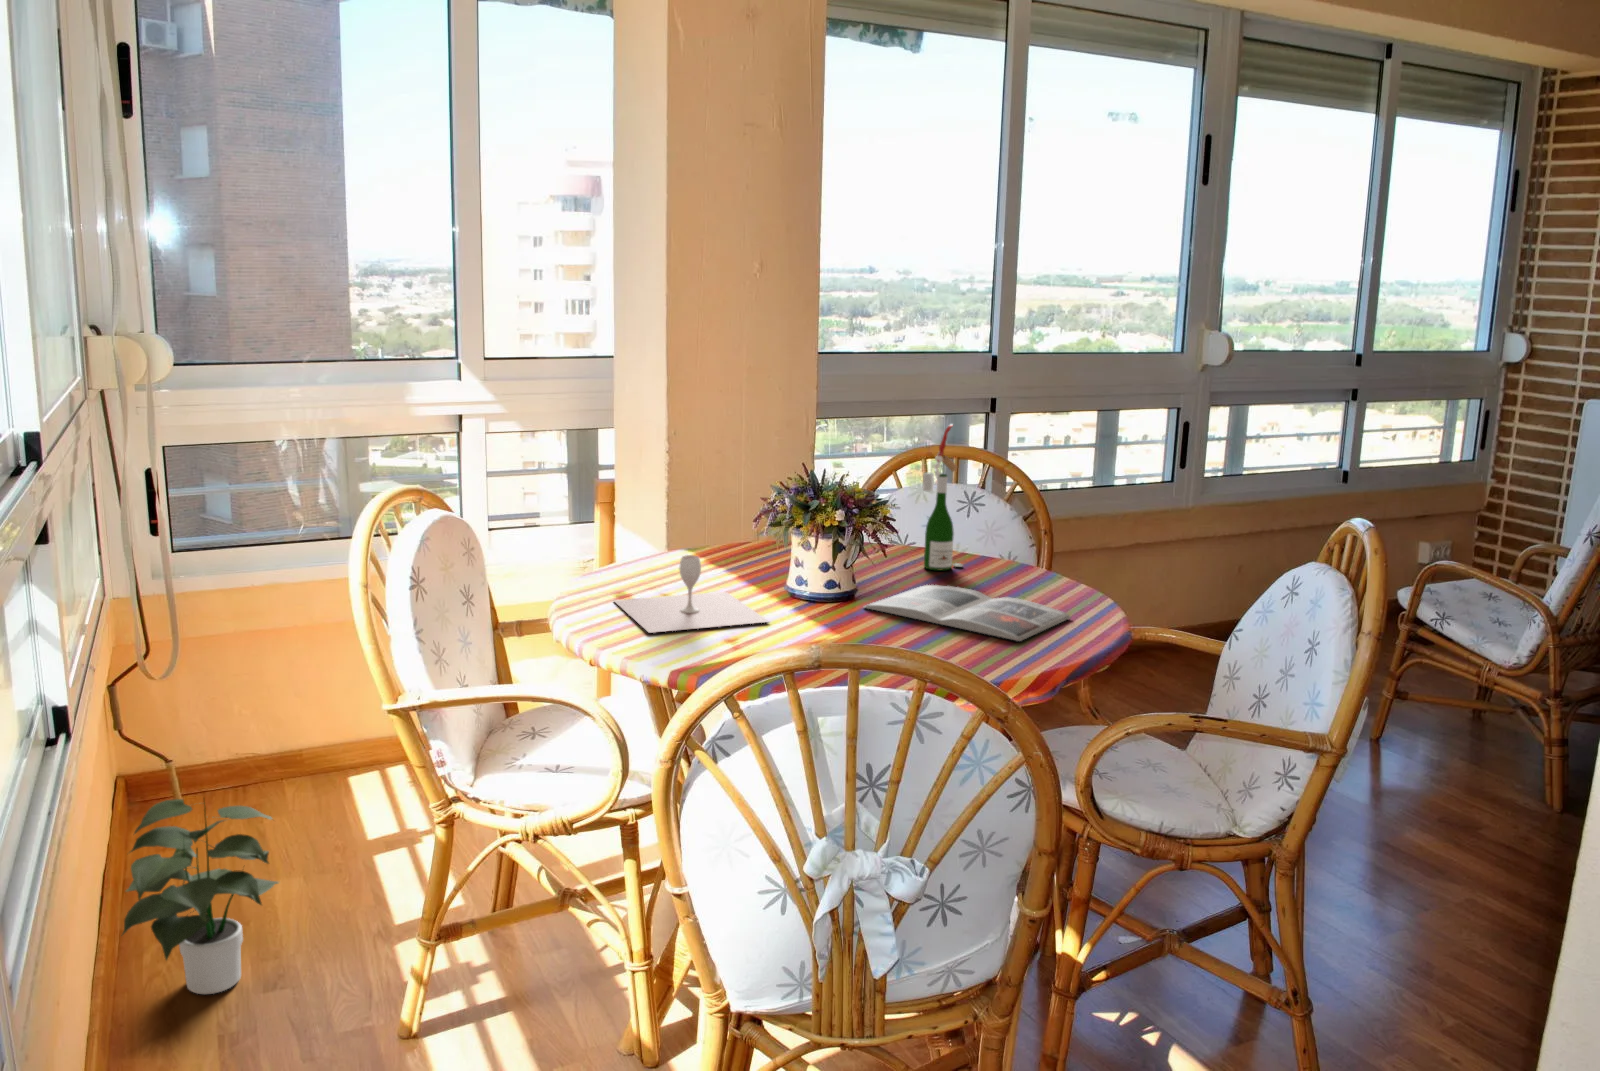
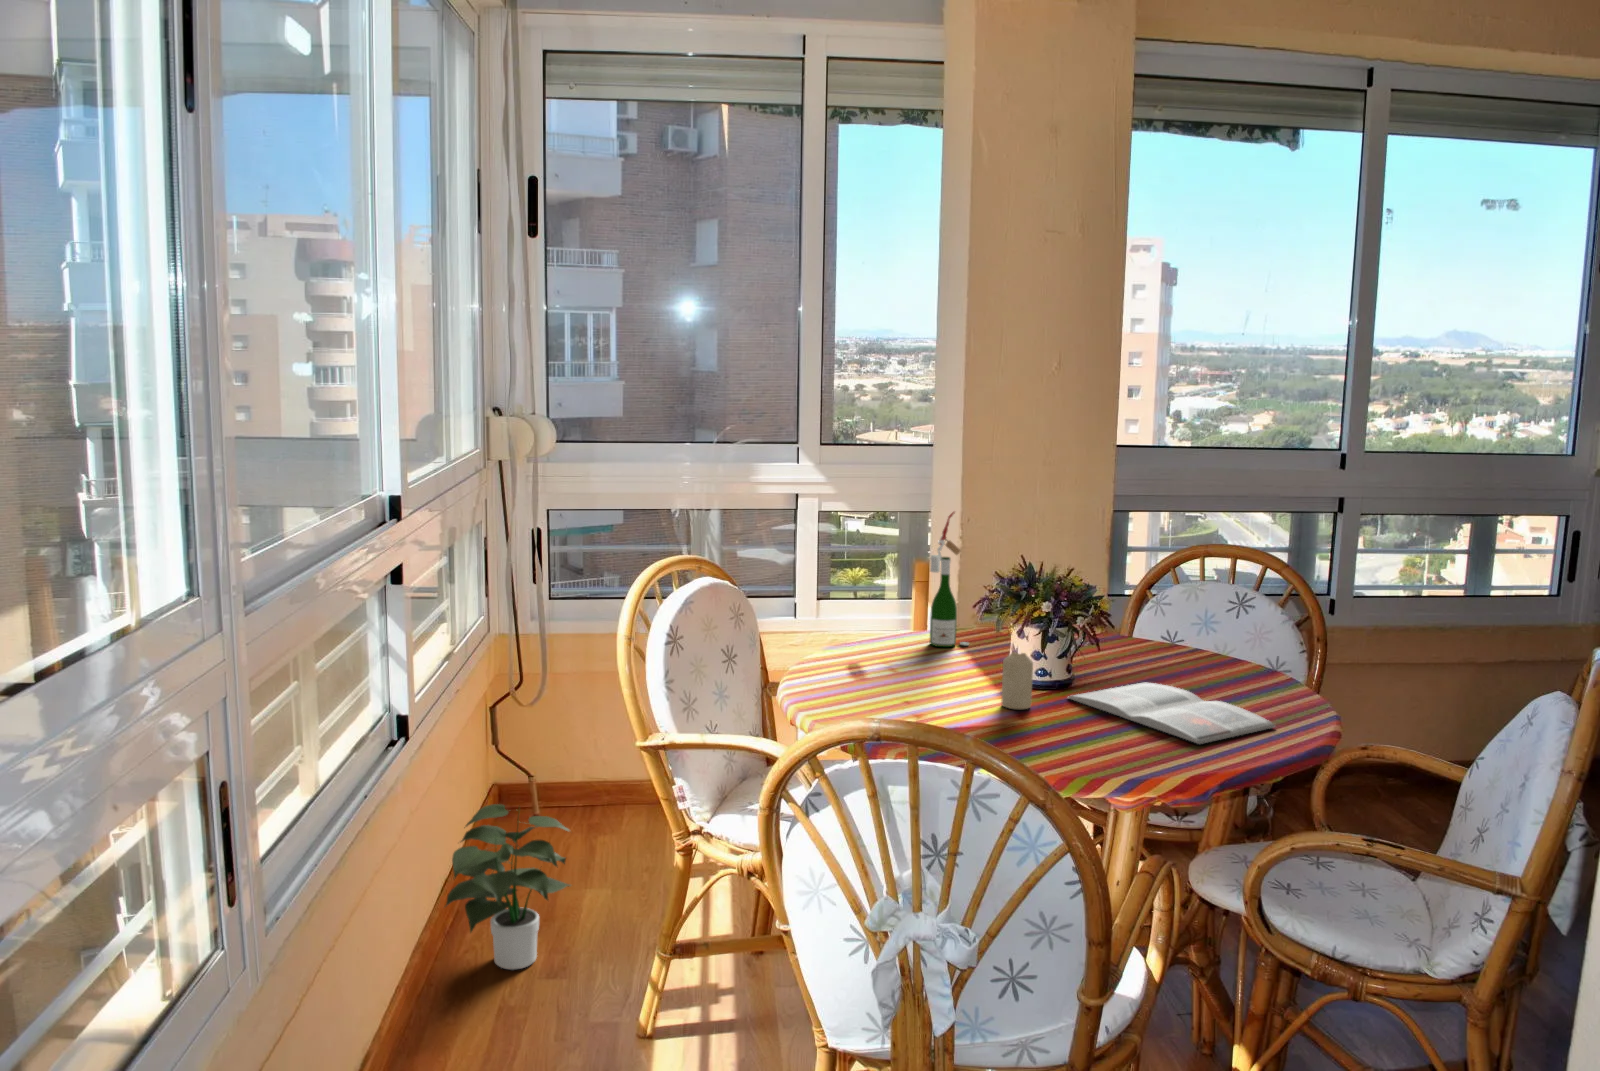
wine bottle: present [923,424,962,571] -> present [930,512,969,647]
wine glass: present [615,555,768,633] -> none [841,635,966,703]
candle: none [806,564,838,624] -> present [1002,652,1033,709]

